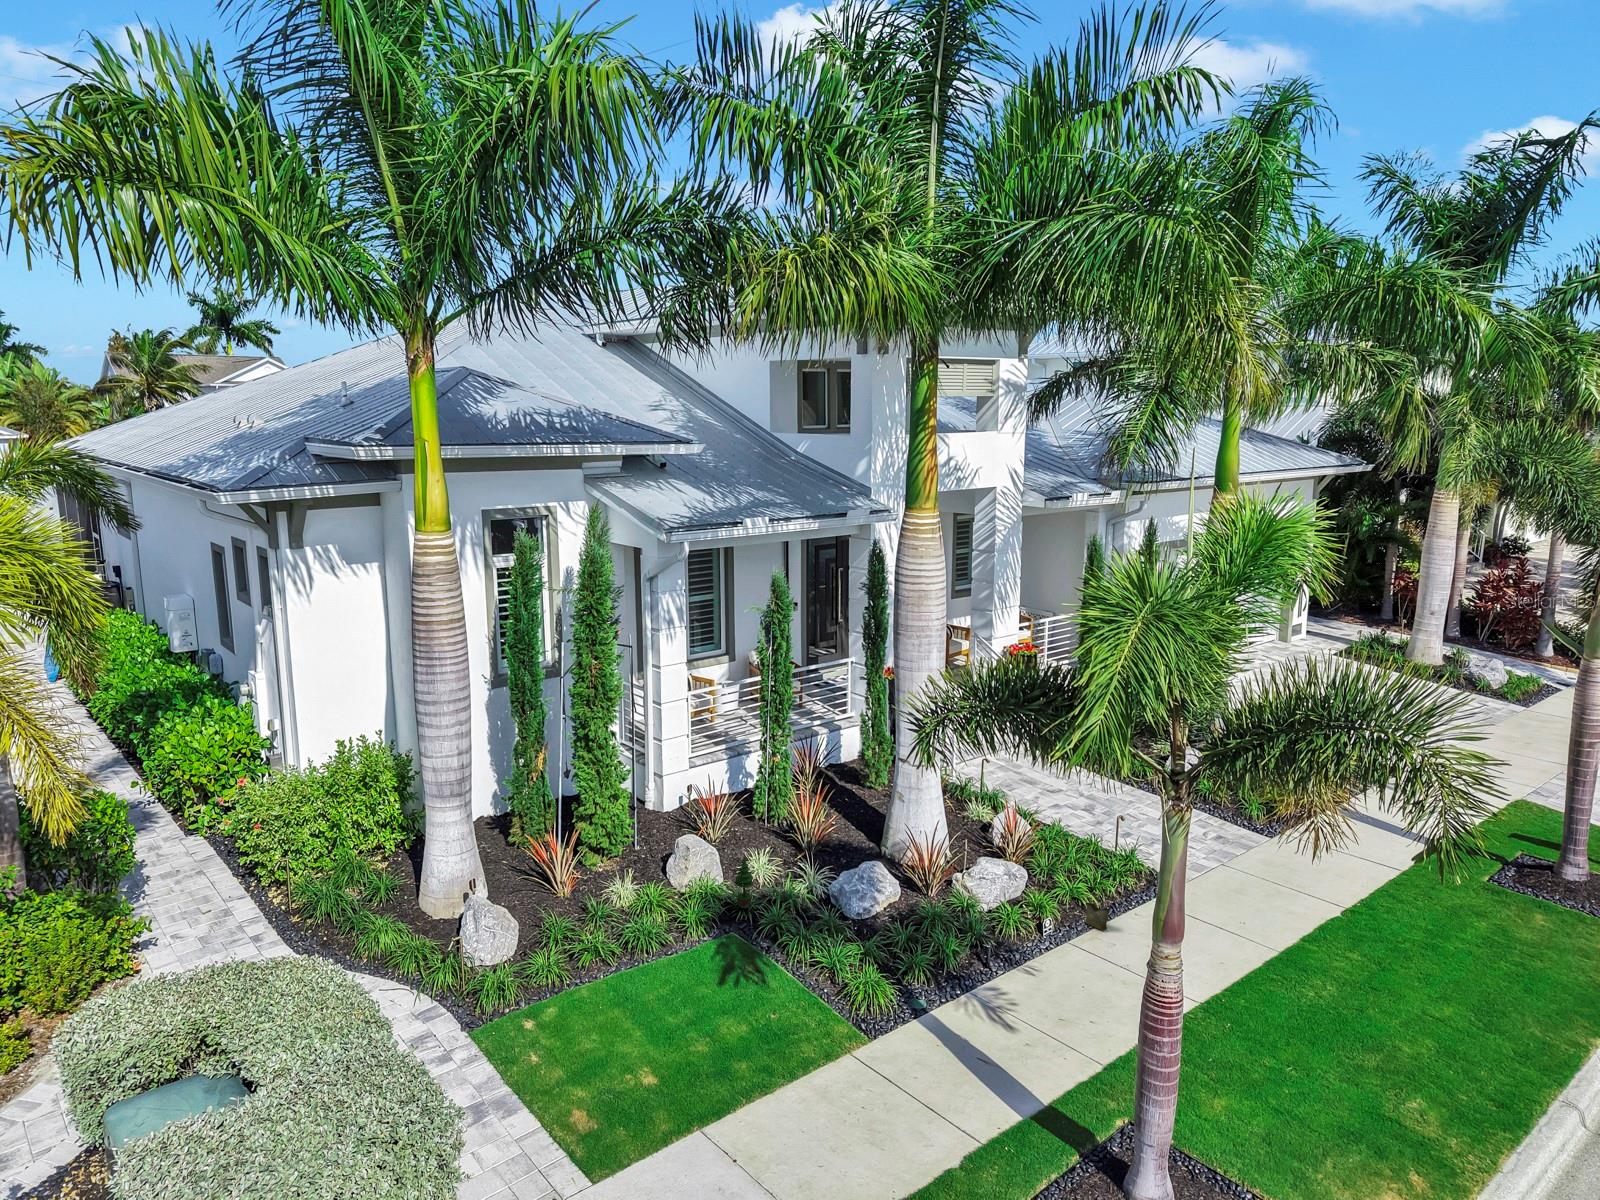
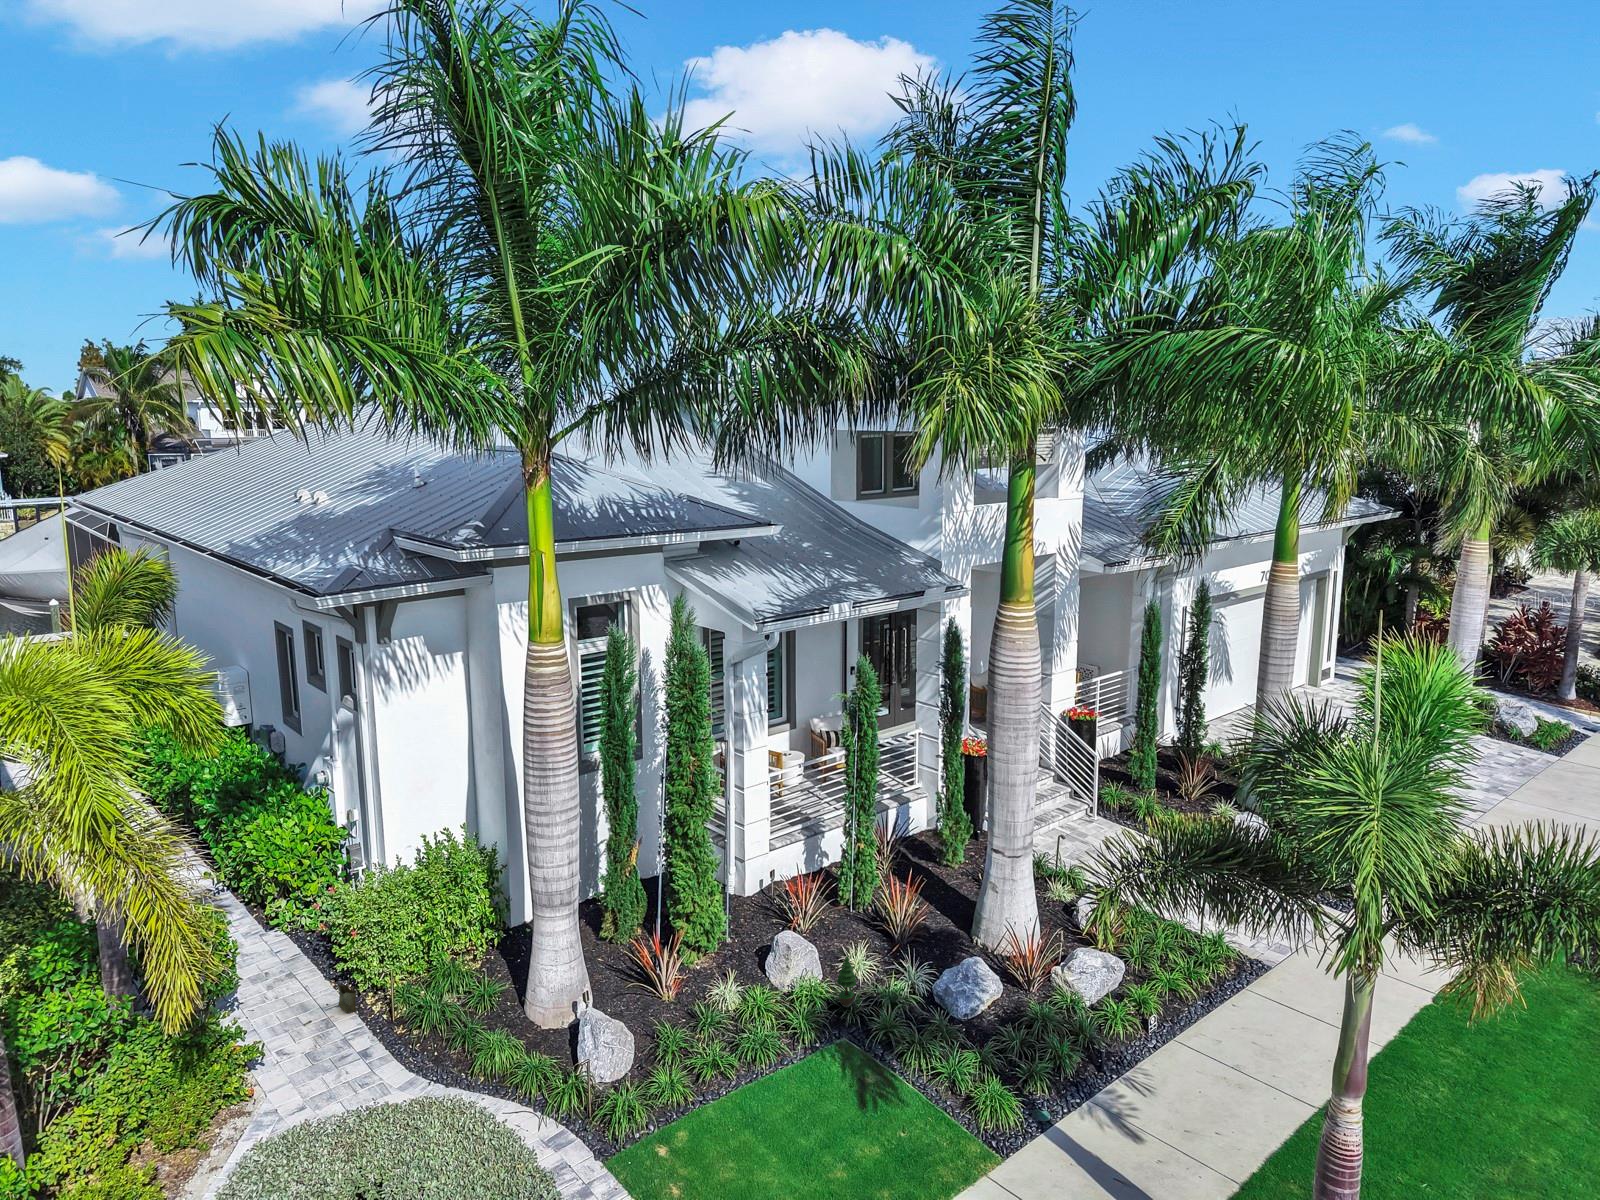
woven basket: present [1085,902,1109,930] -> present [338,975,356,1013]

